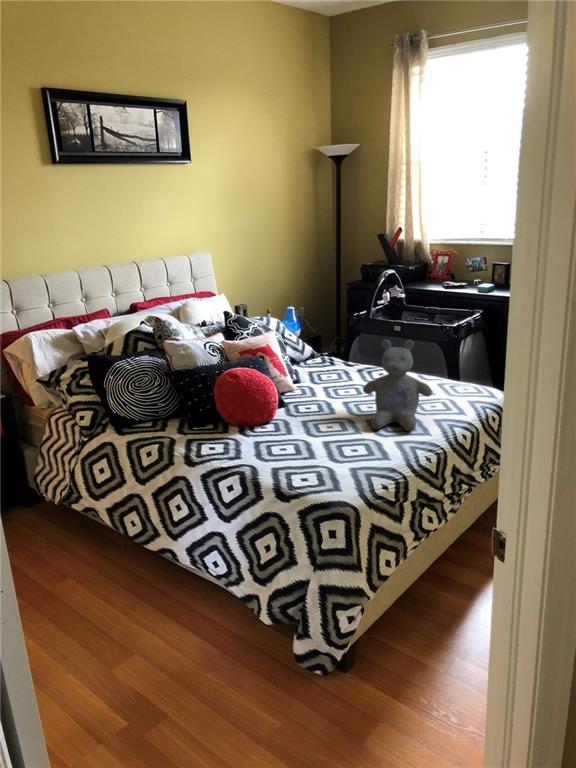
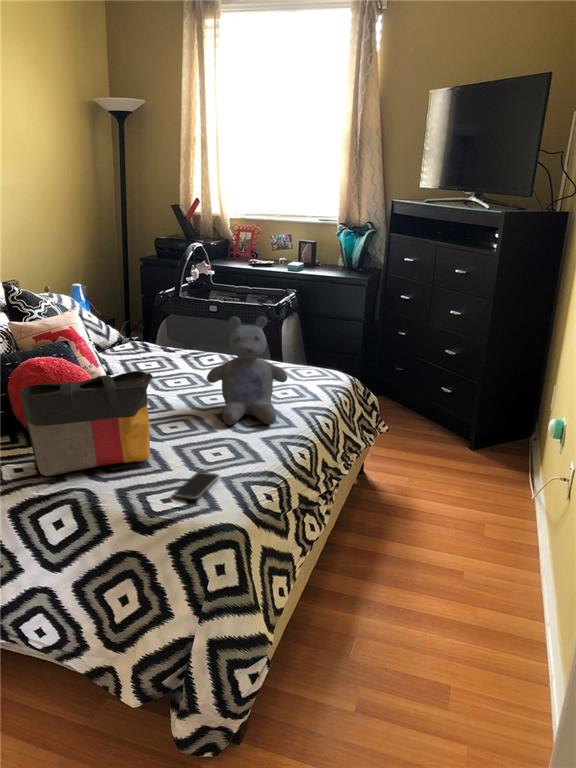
tote bag: none [213,381,306,455] -> present [19,371,153,476]
smartphone: none [311,463,351,482] -> present [174,472,219,499]

